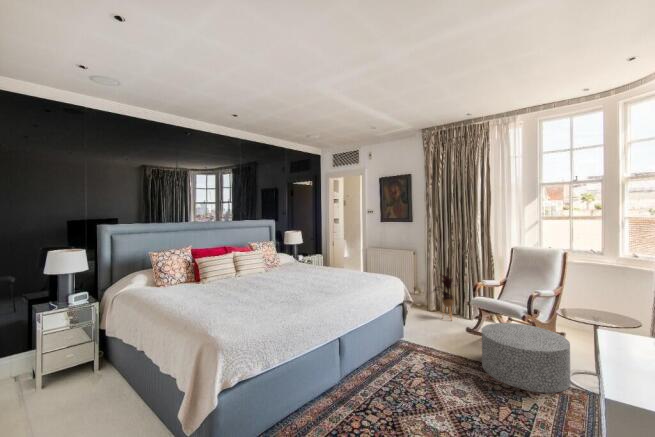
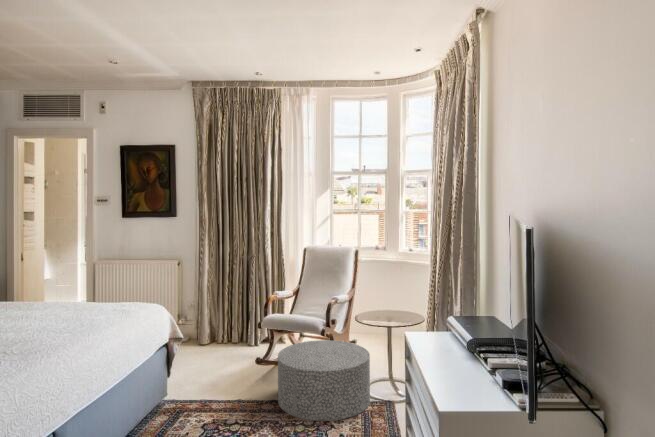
house plant: present [434,268,454,318] -> none [202,278,242,352]

